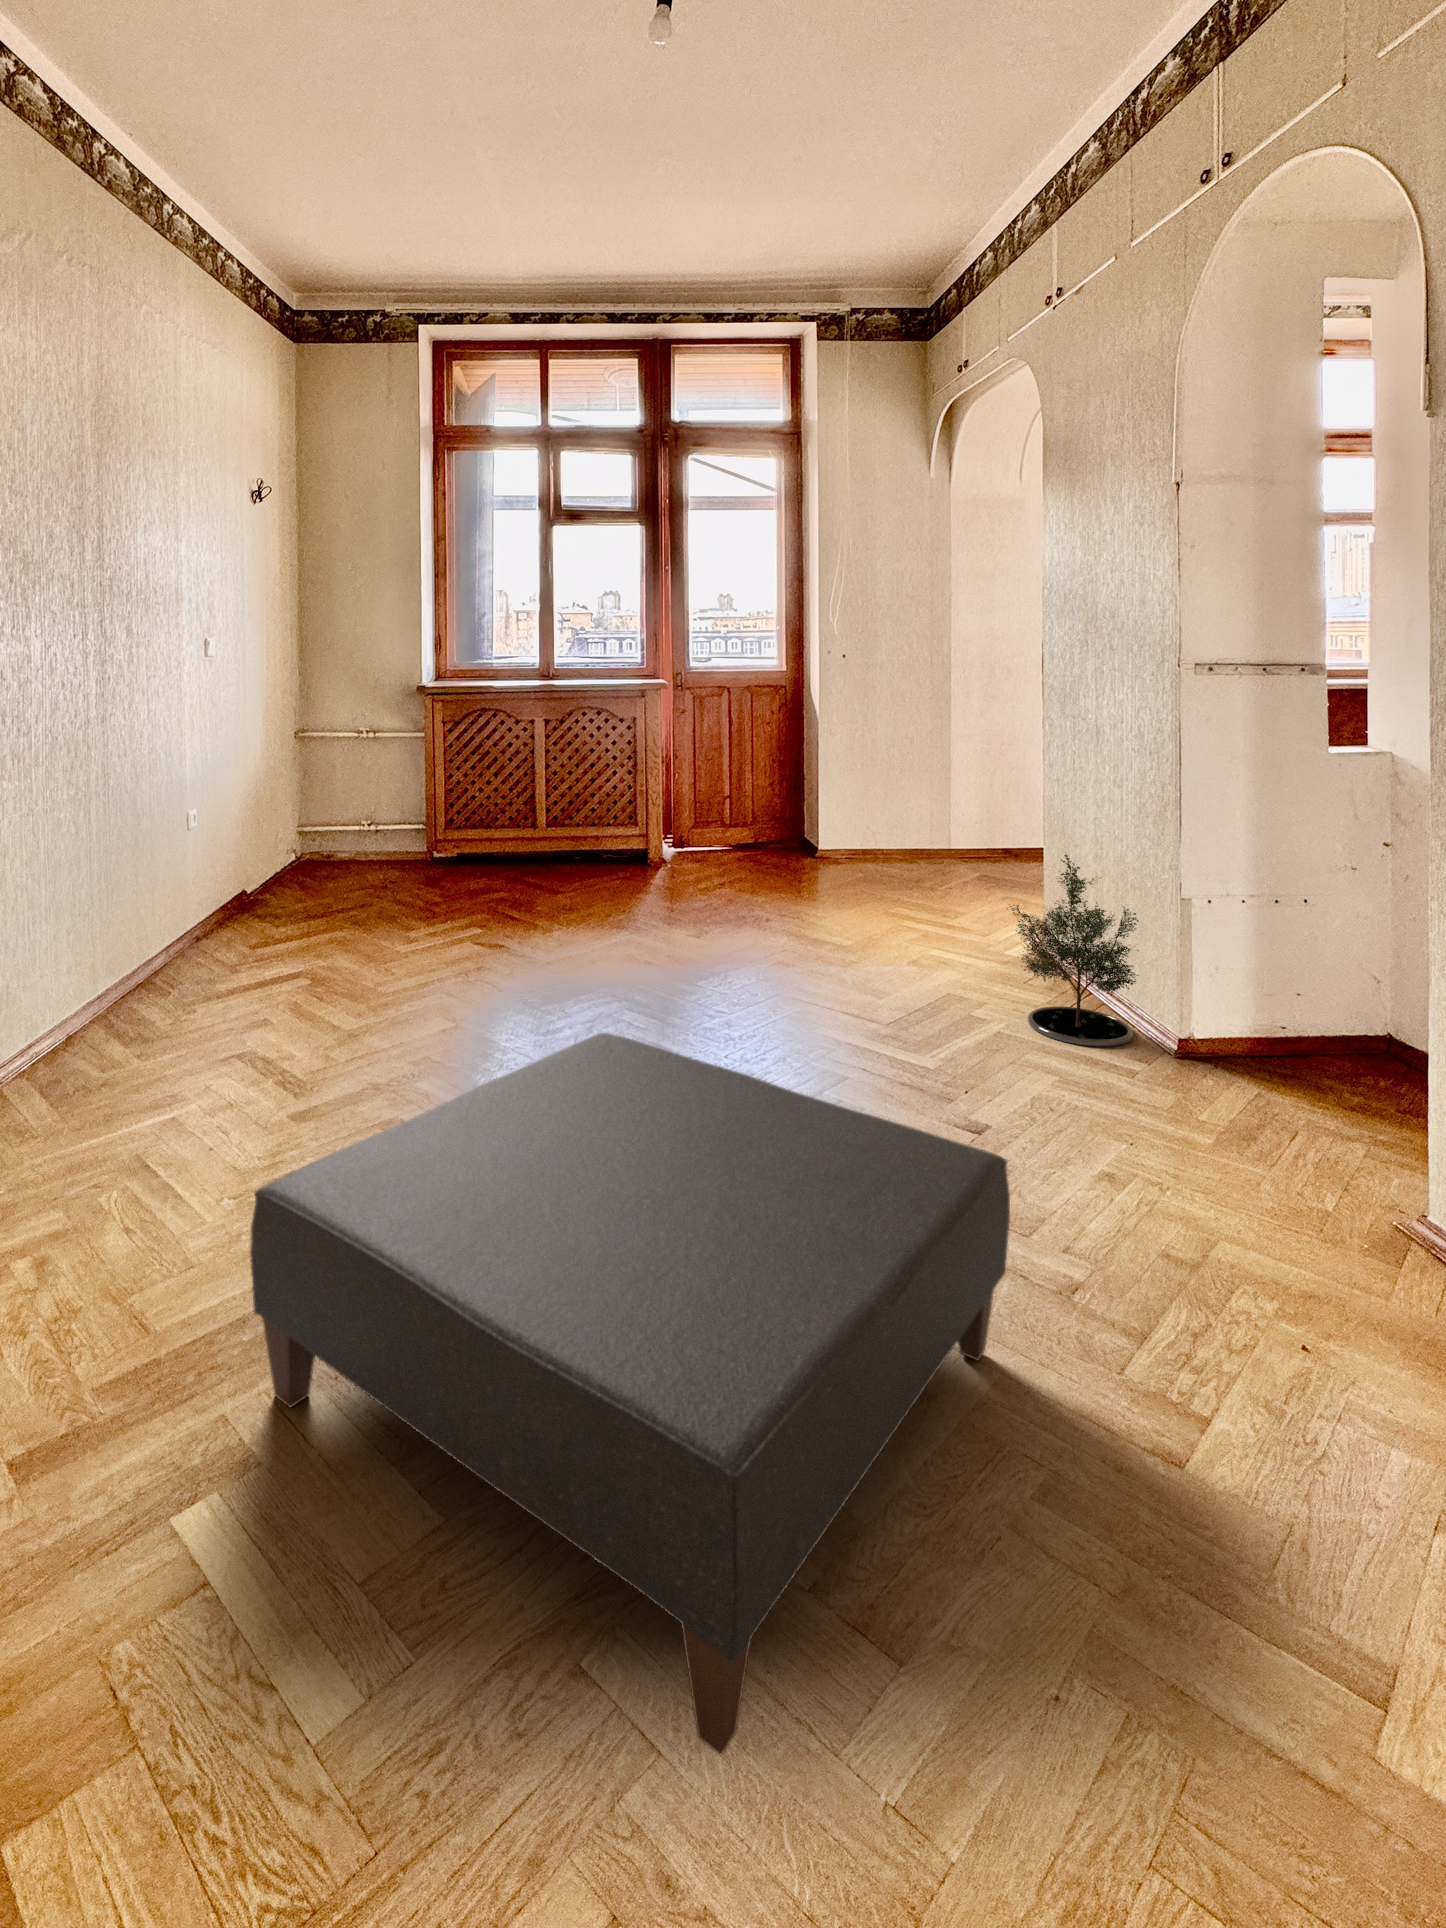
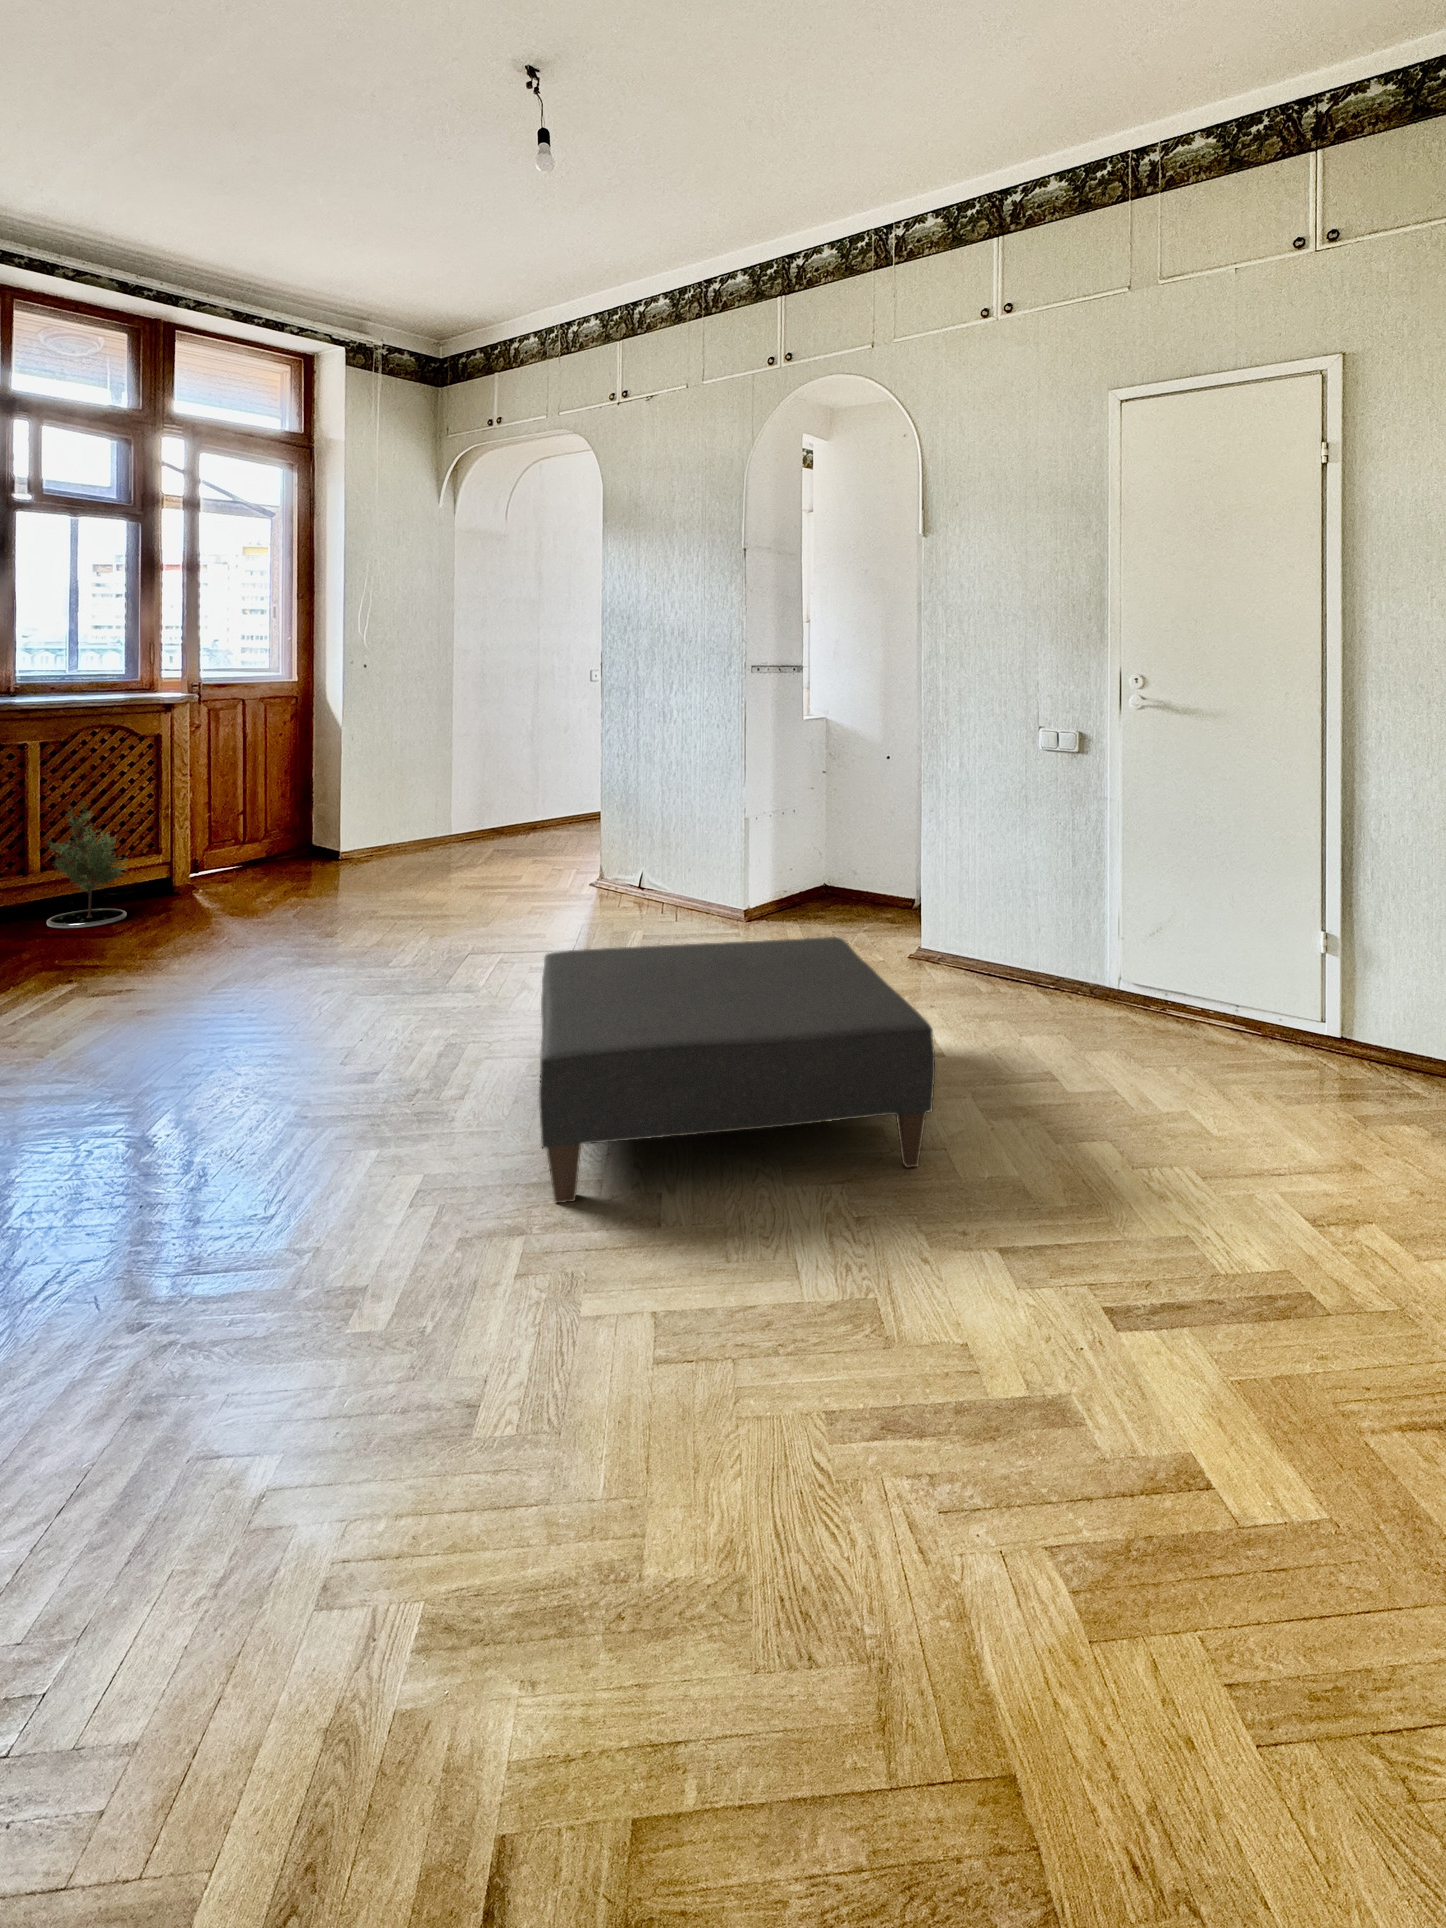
potted tree: present [1010,854,1138,1047] -> present [47,802,127,928]

